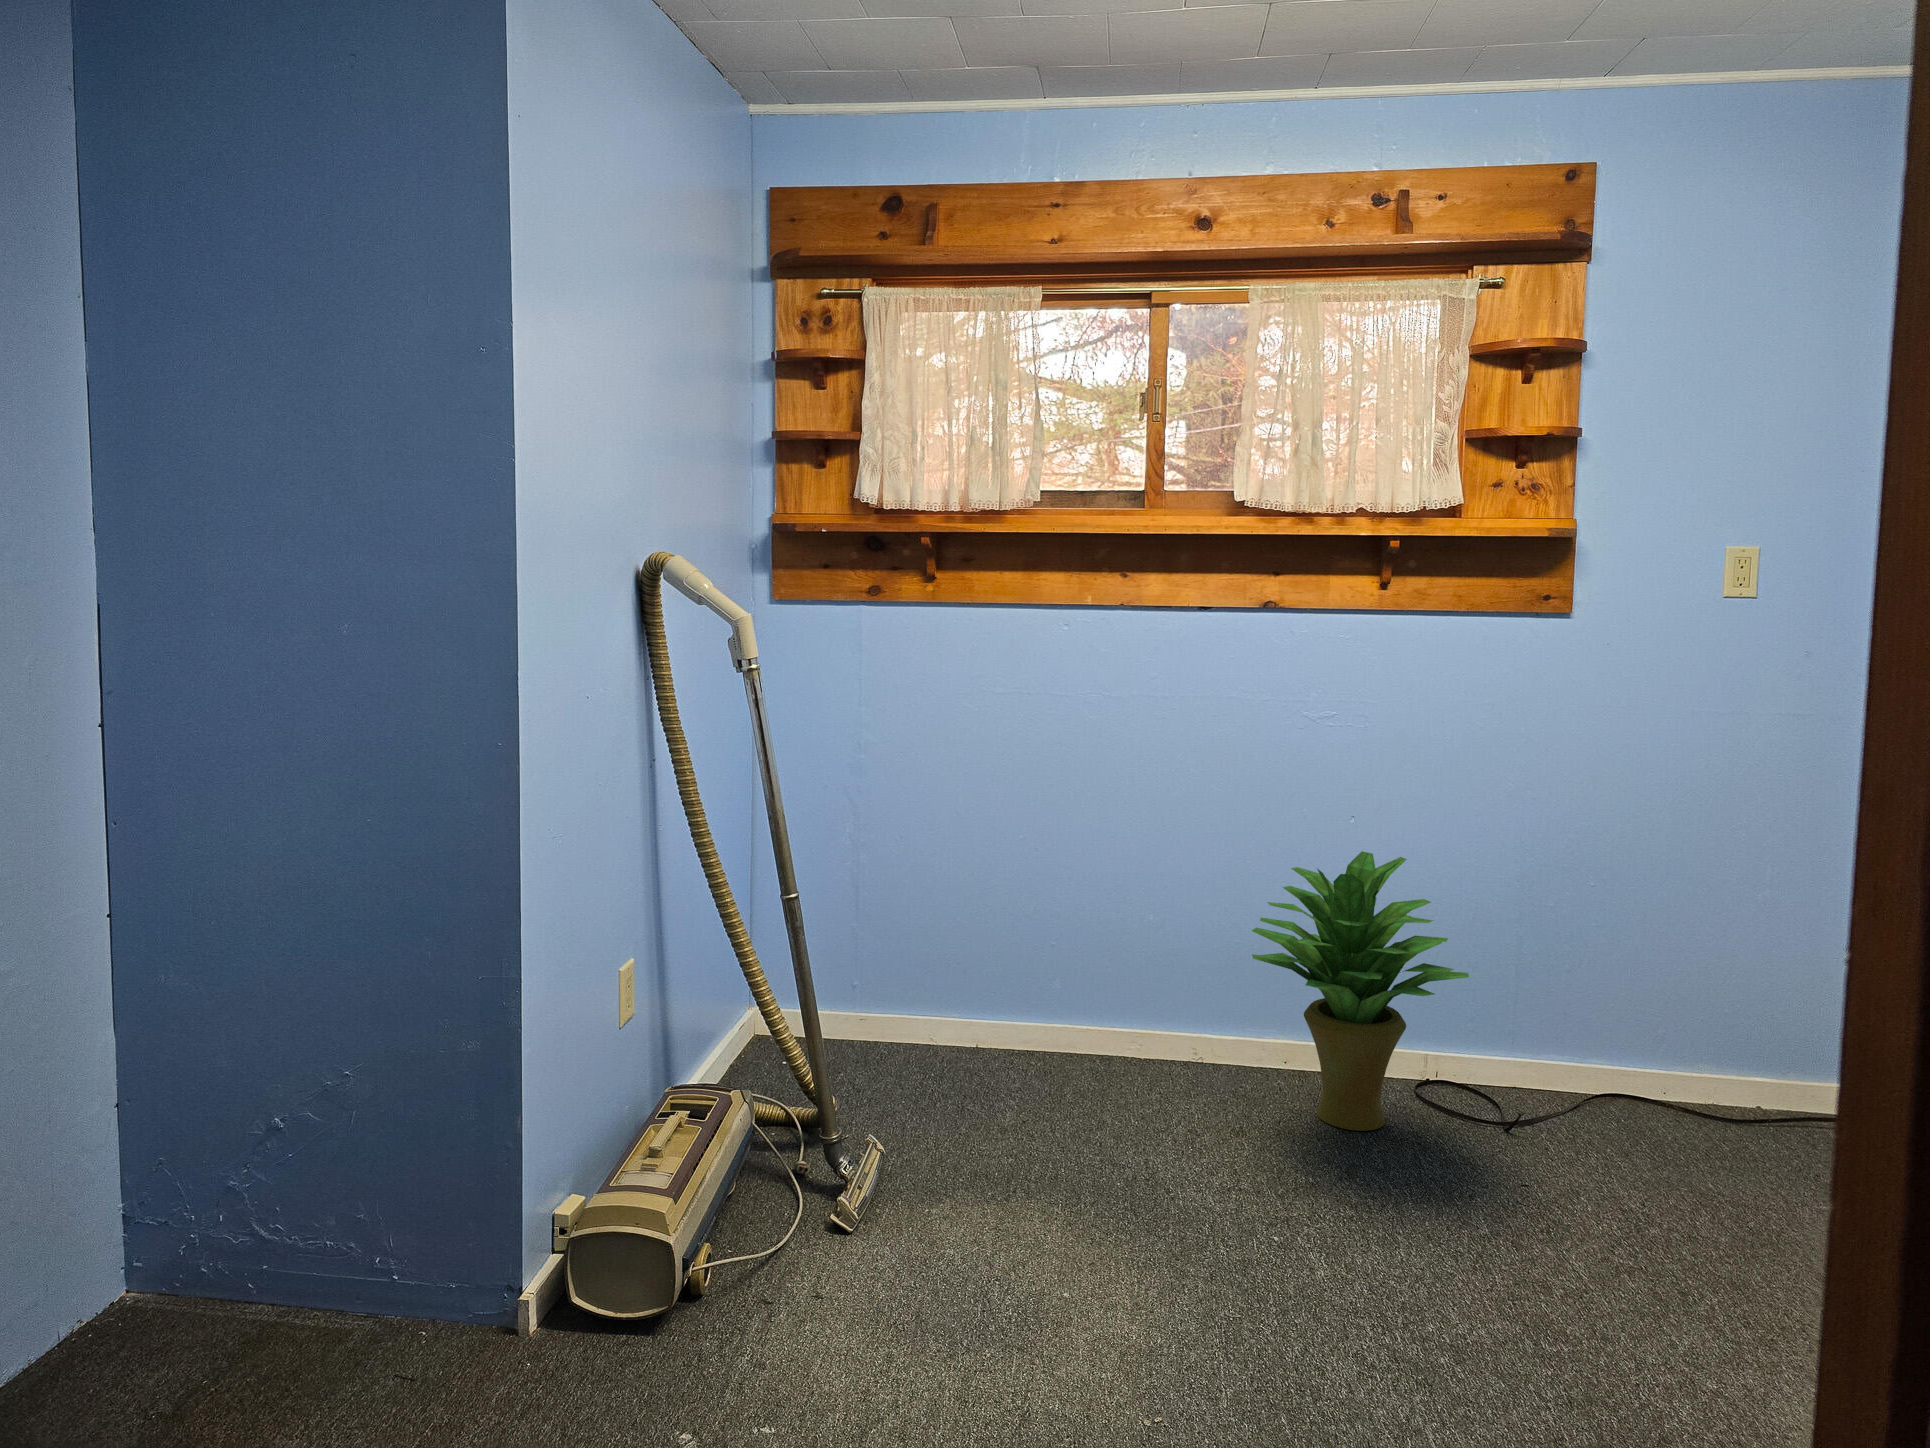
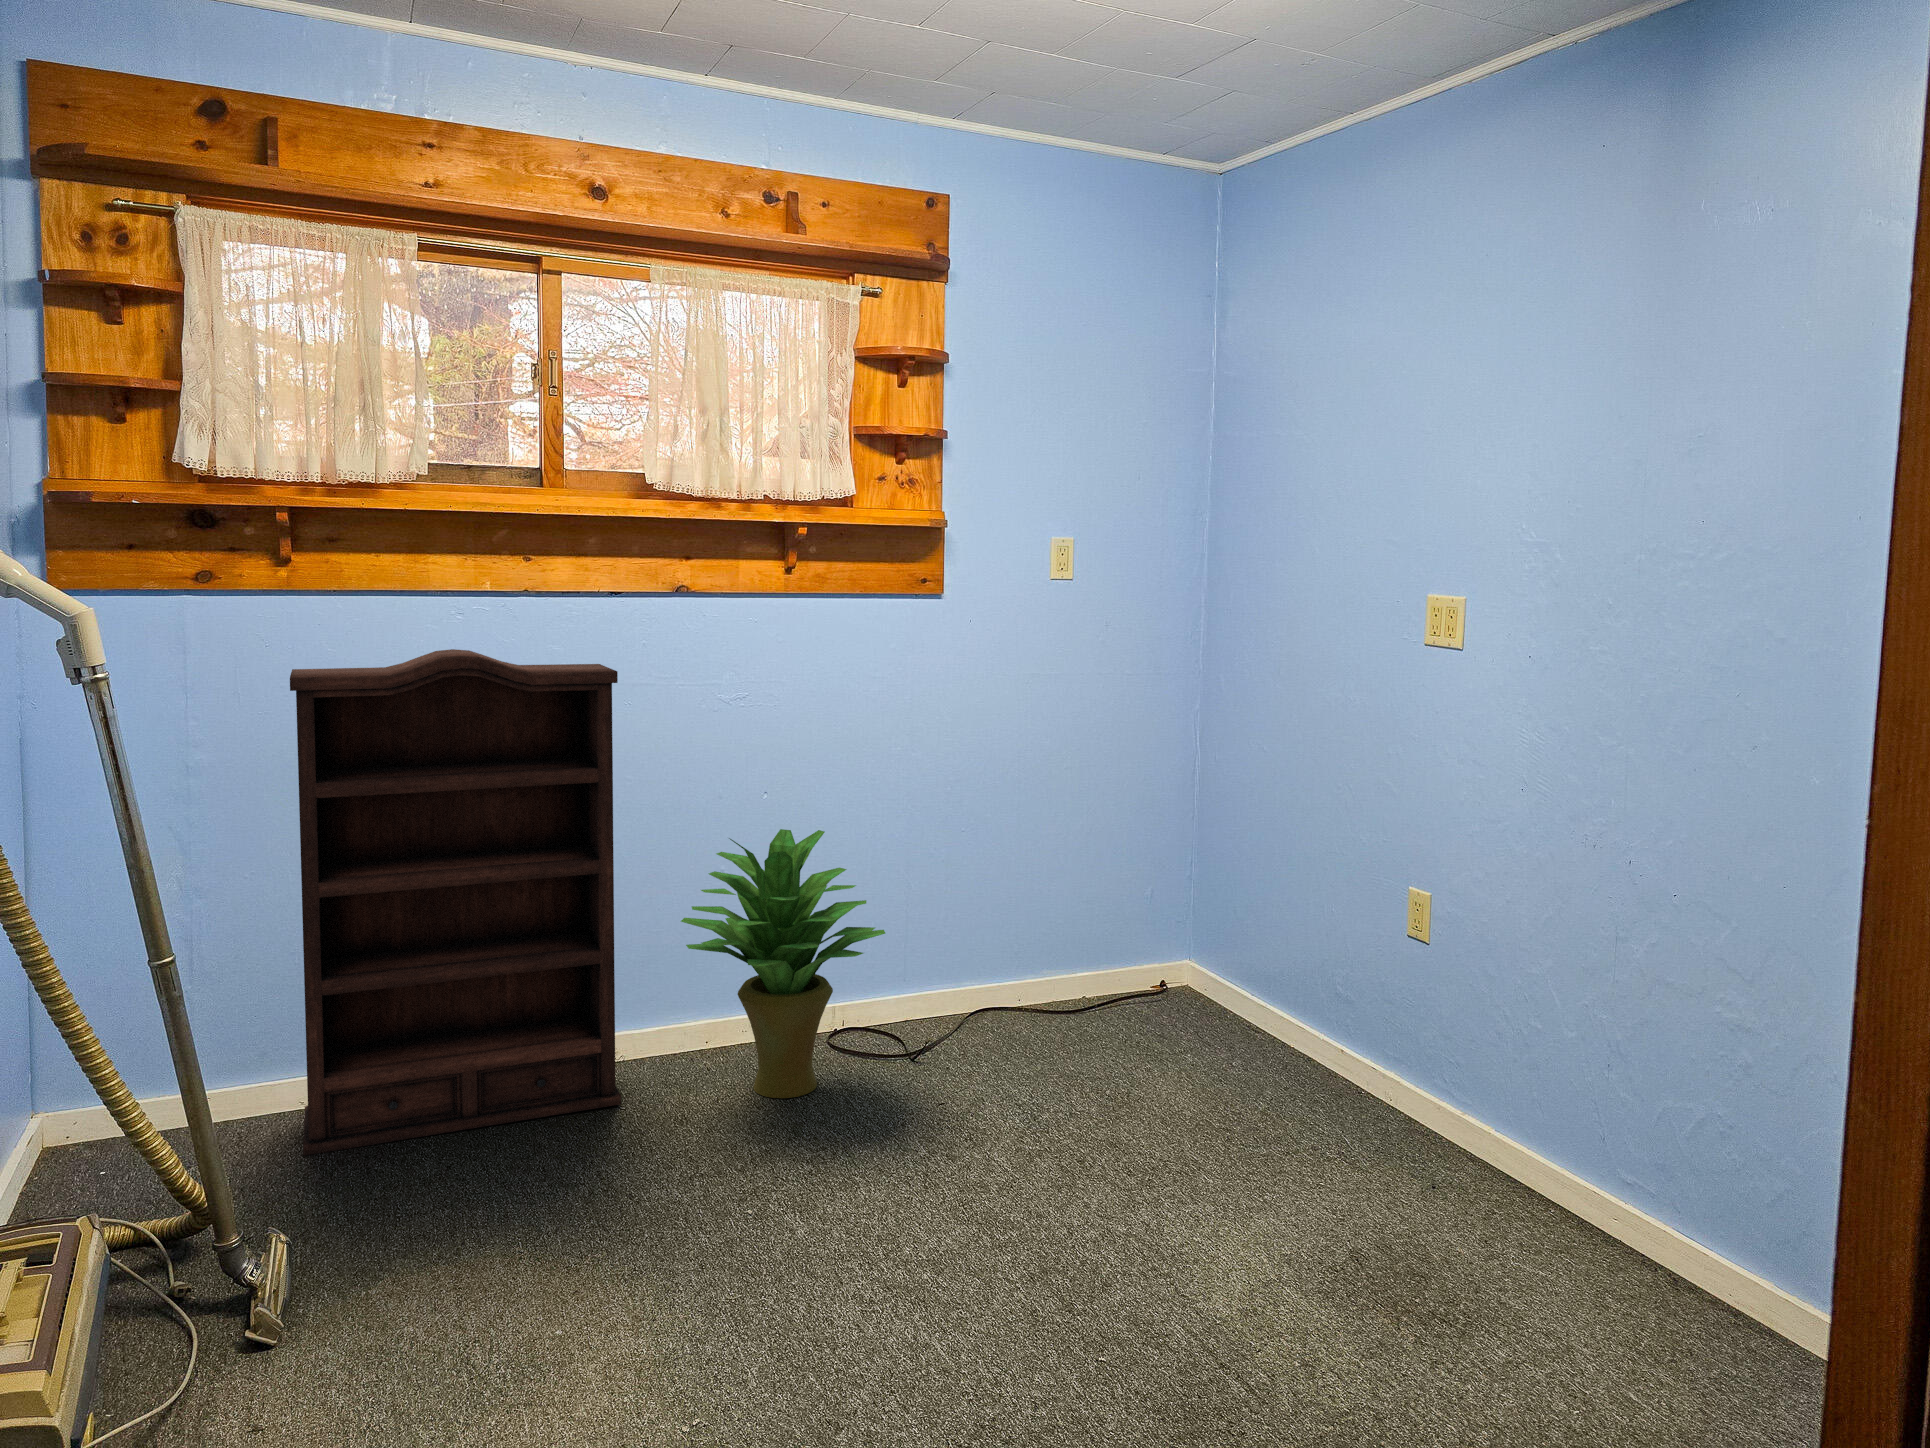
bookshelf: none [916,656,1195,1097] -> present [290,649,621,1156]

